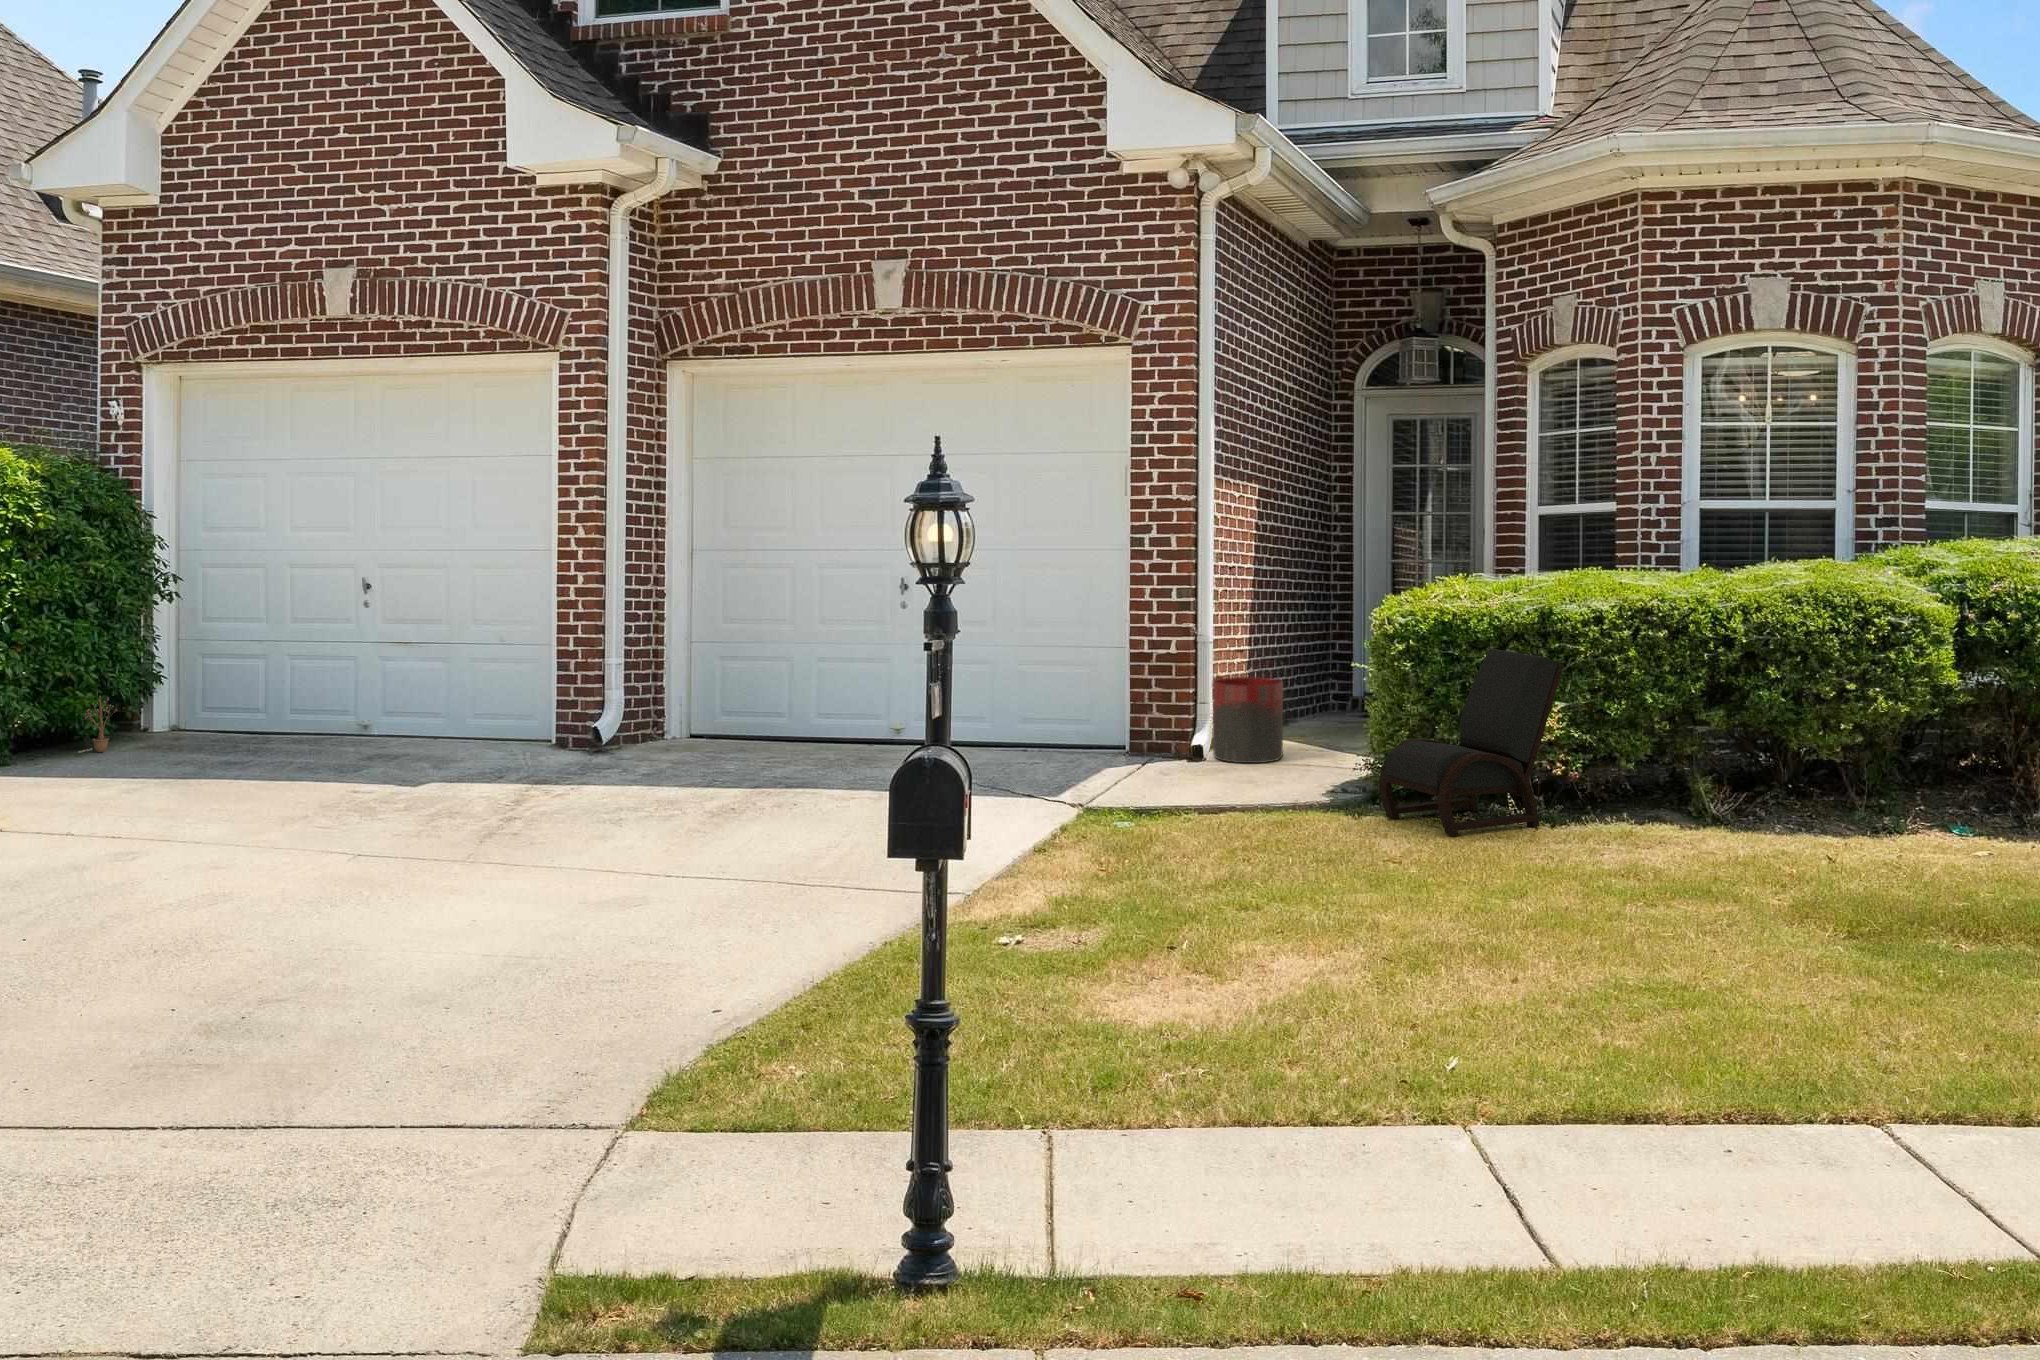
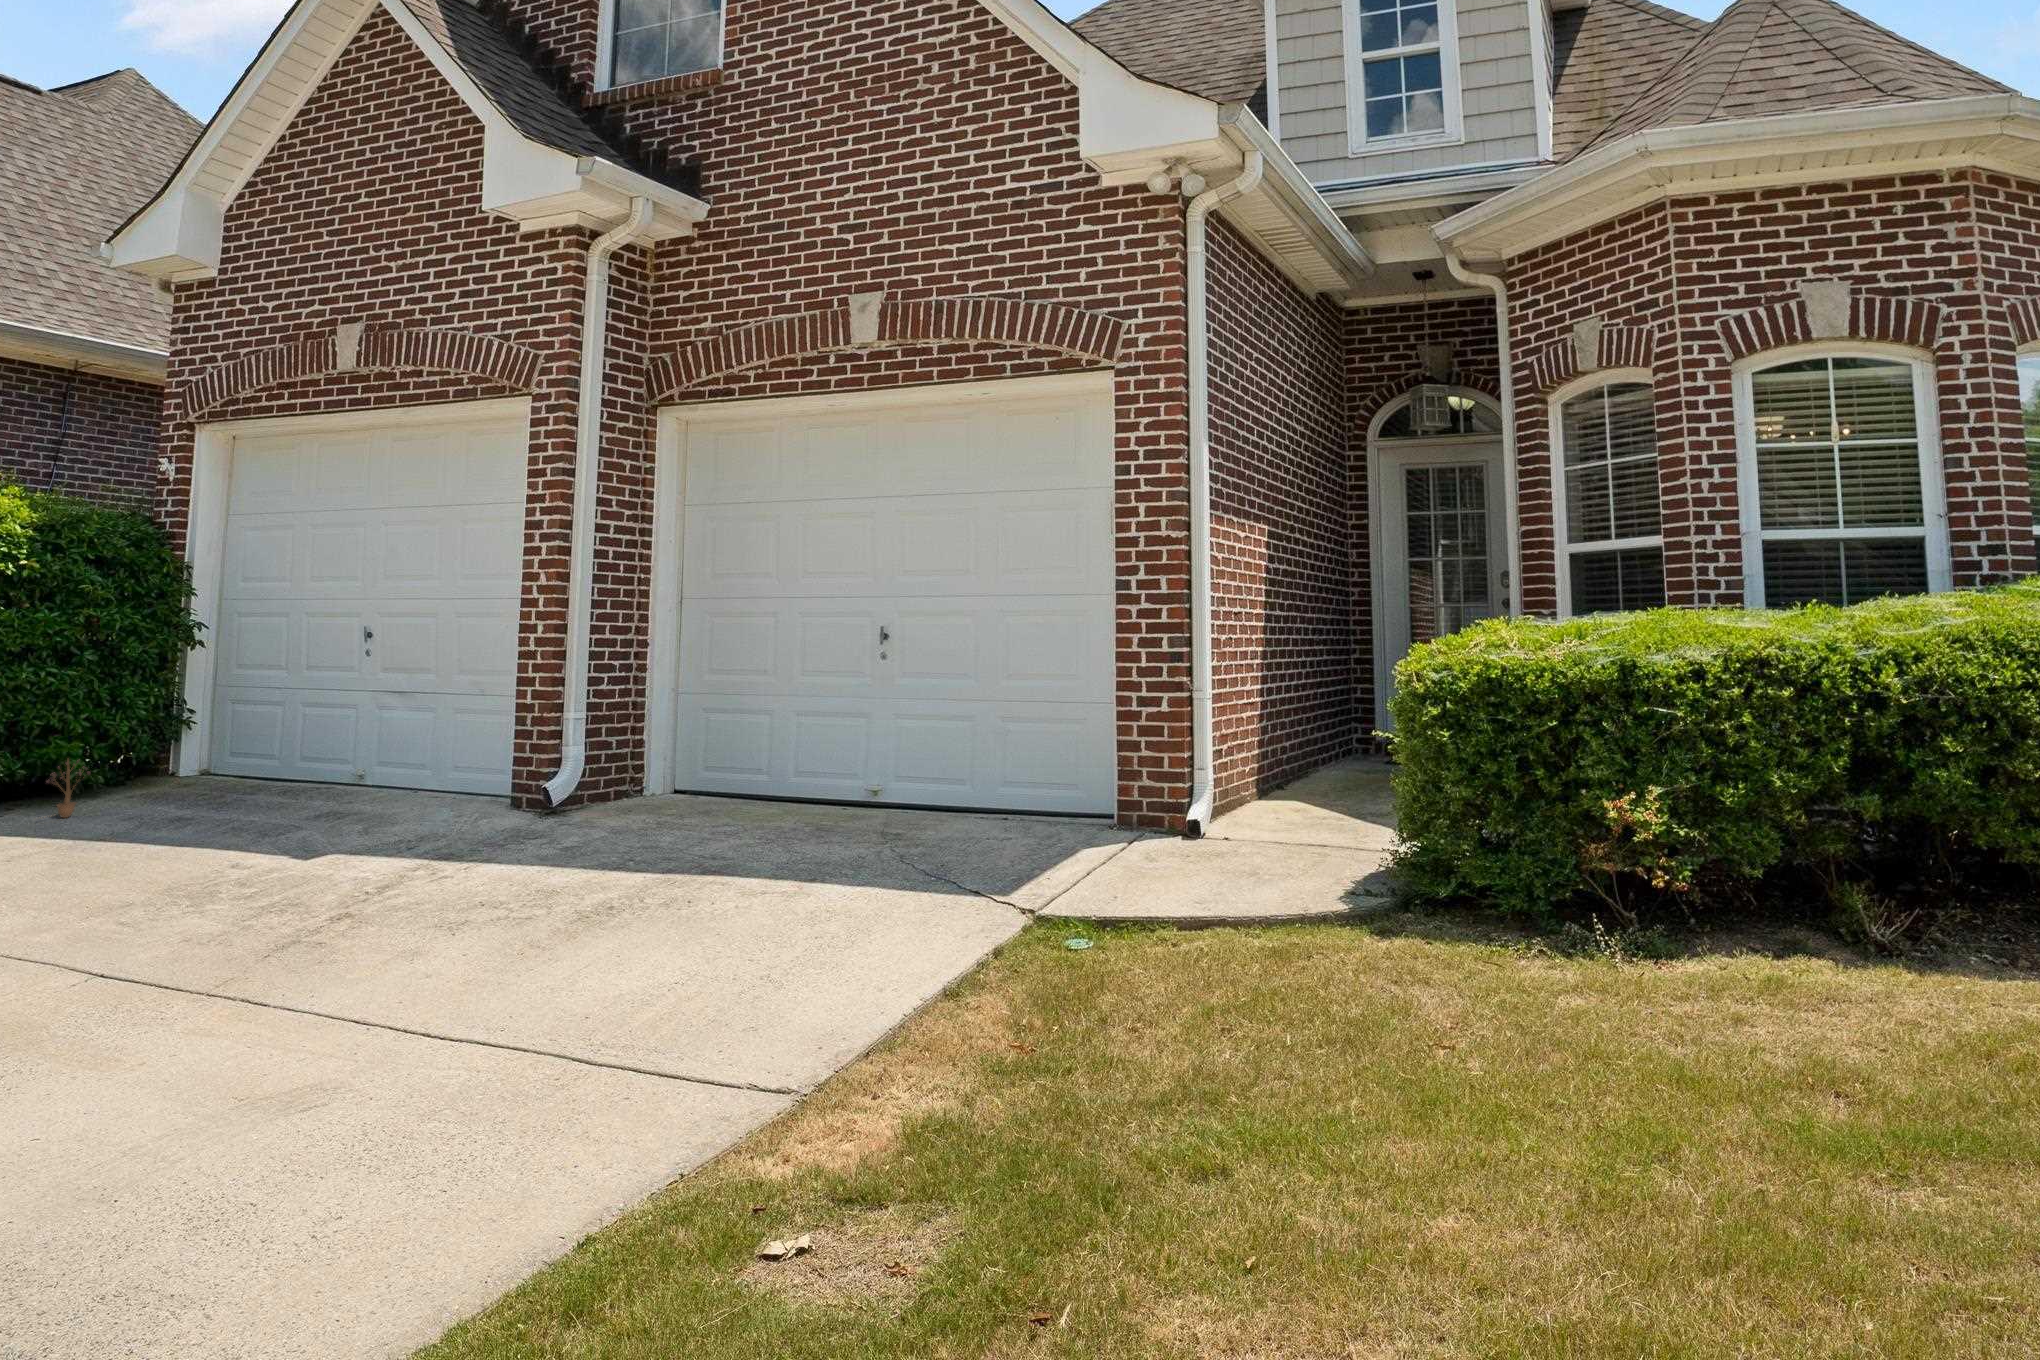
lounge chair: present [1379,649,1564,836] -> none [1411,719,1664,1009]
trash can: present [1212,677,1283,763] -> none [1209,738,1293,845]

